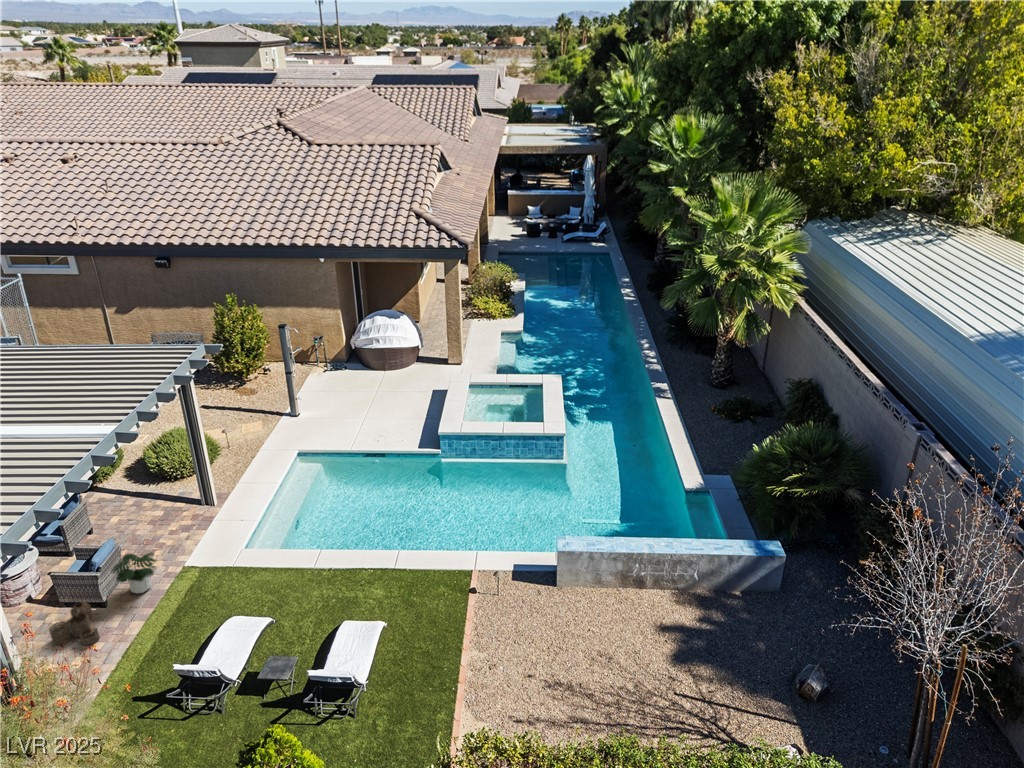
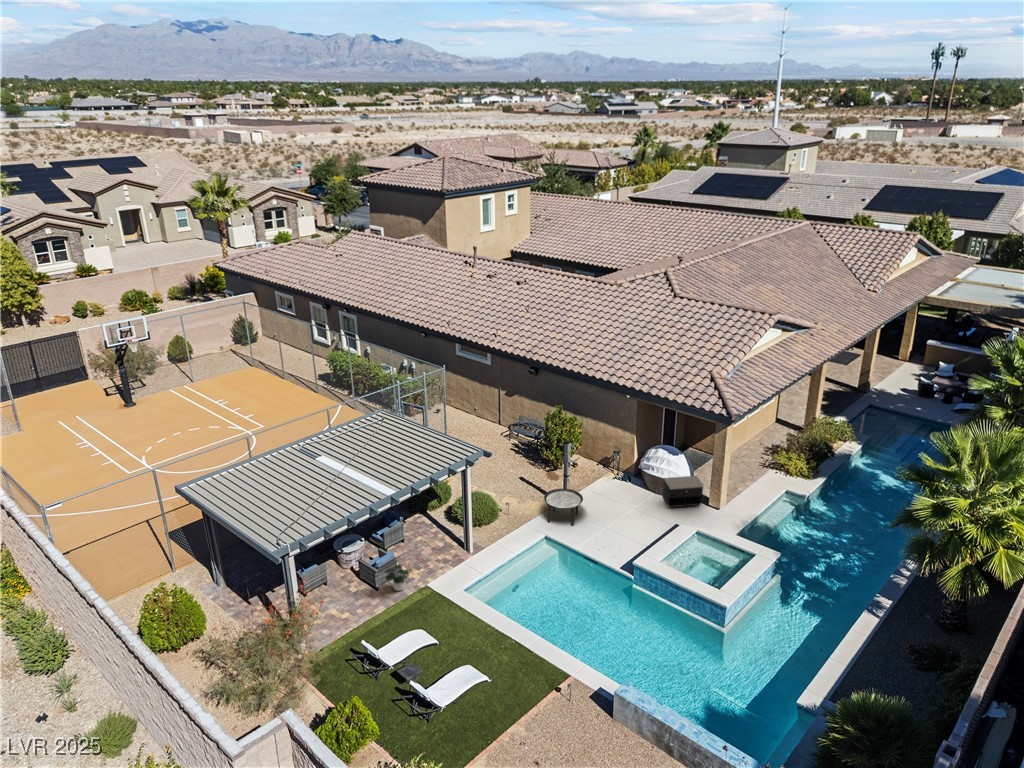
storage bench: none [391,336,437,379] -> present [663,476,703,508]
round table: none [268,388,323,437] -> present [544,489,583,526]
woven basket: present [49,602,99,645] -> none [344,581,371,608]

